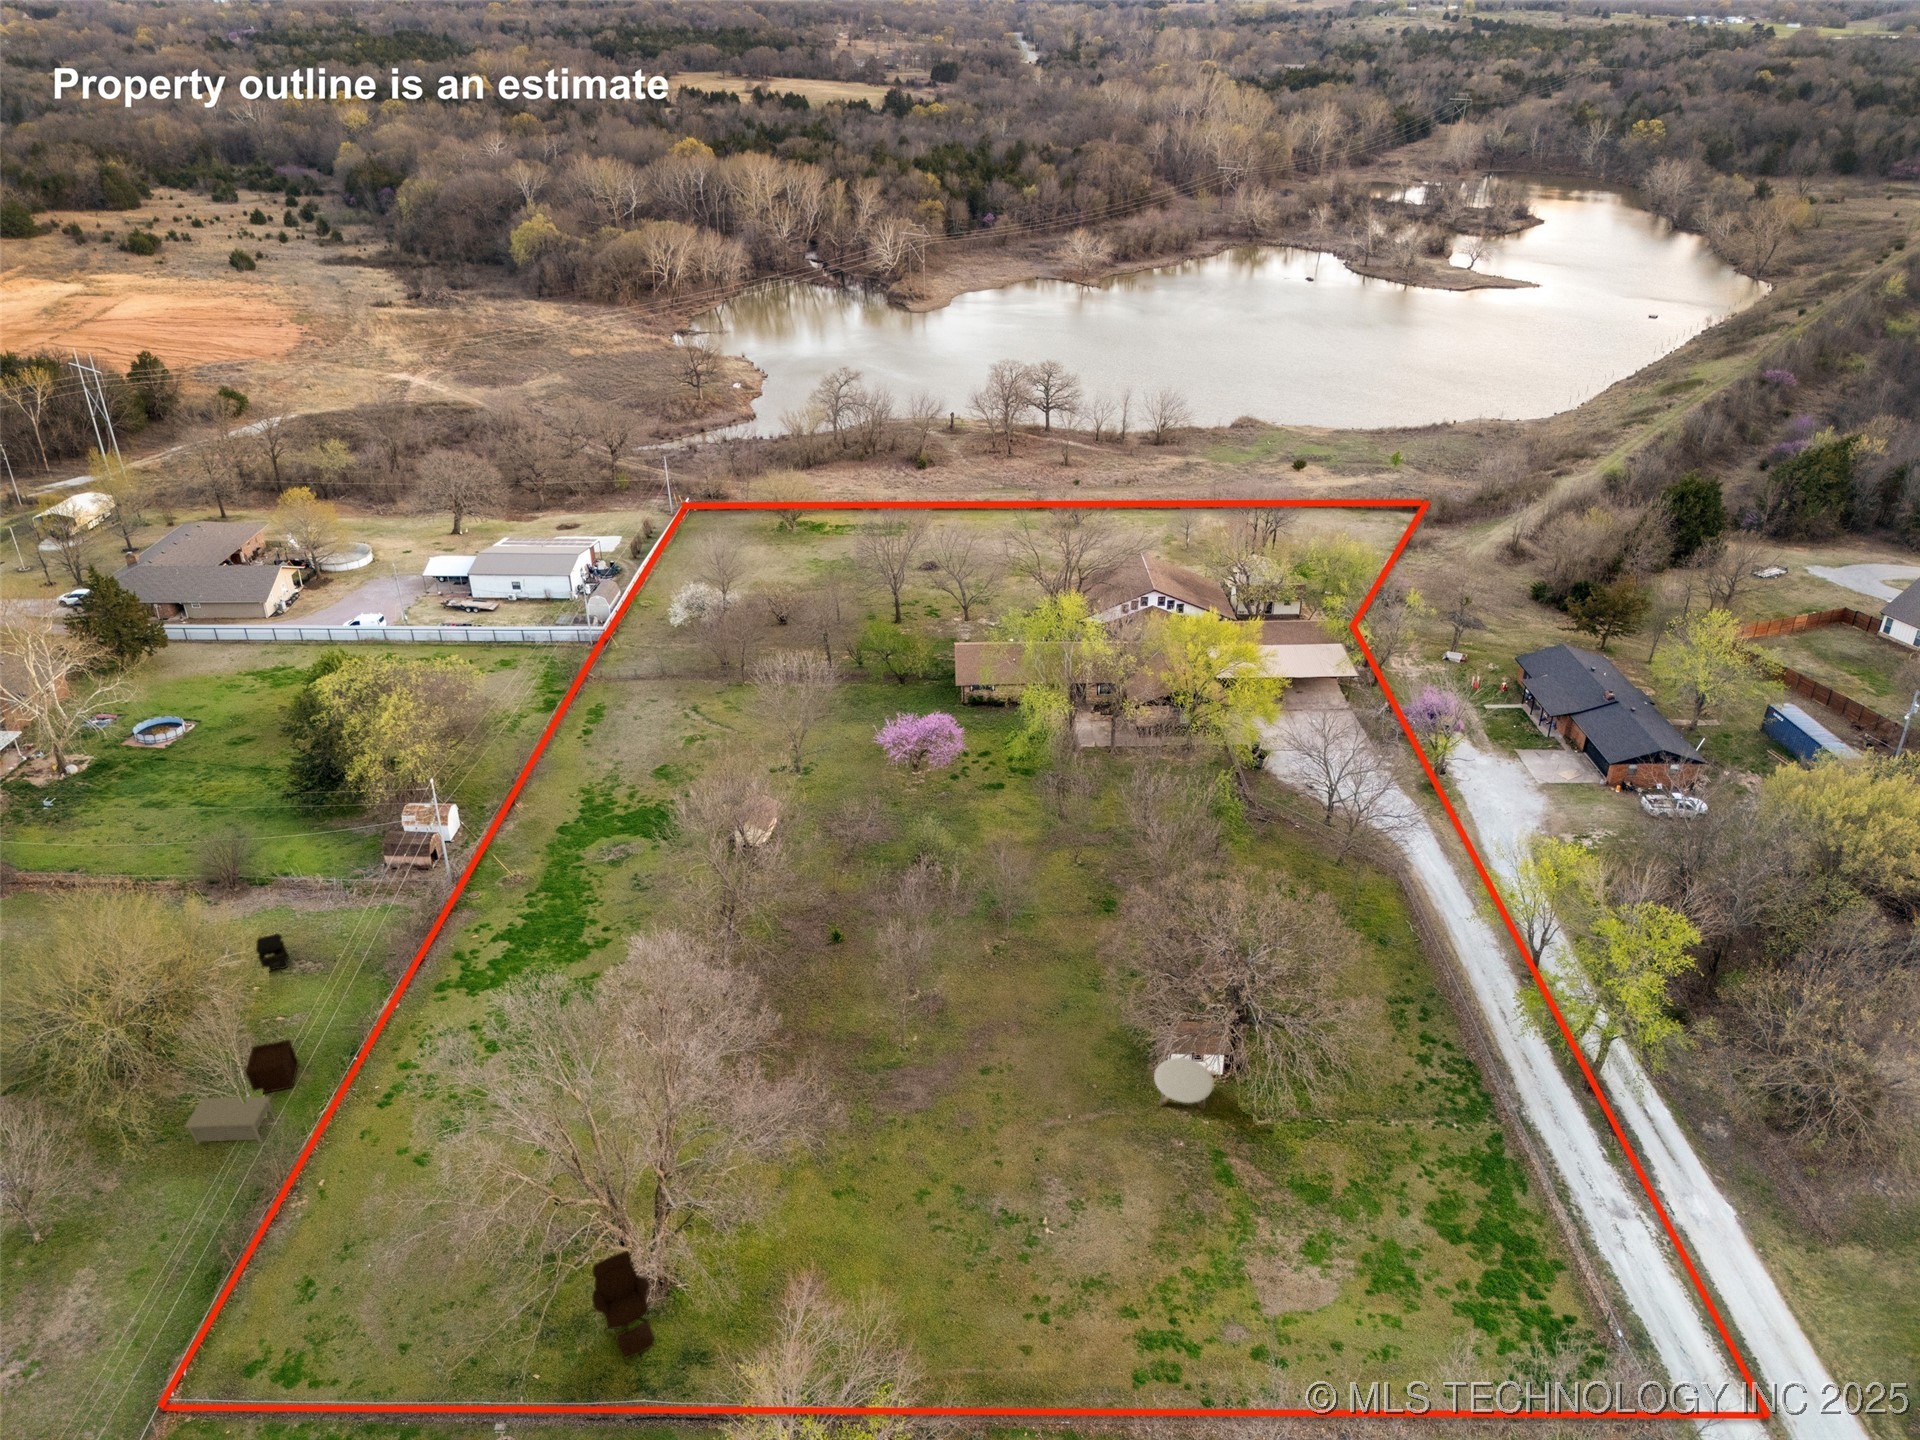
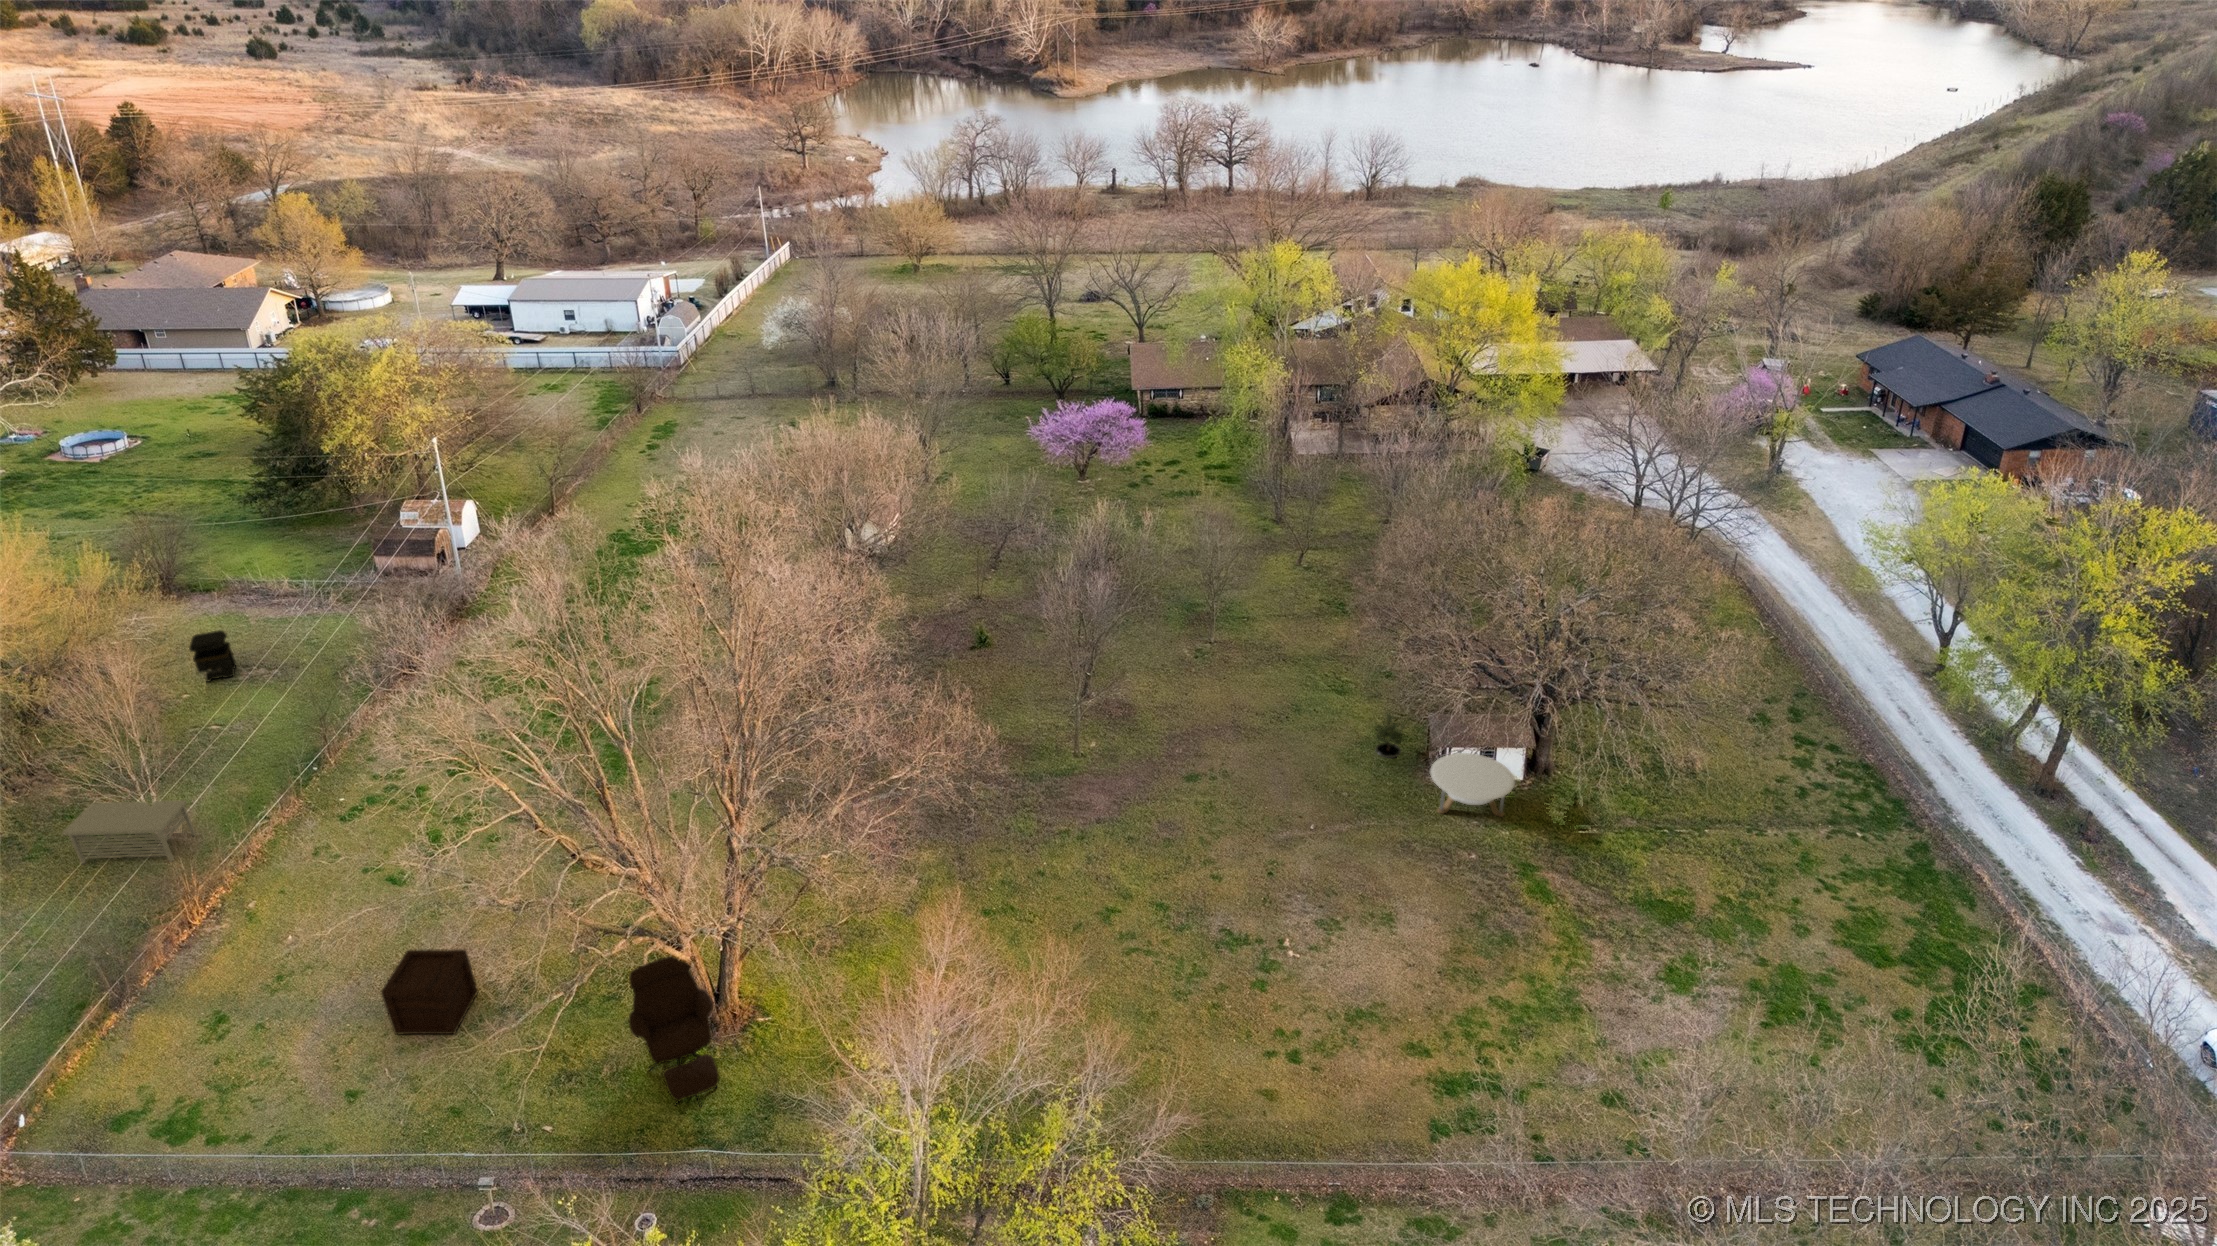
potted tree: none [1116,1020,1140,1053] -> present [1375,713,1404,758]
wooden crate: present [245,1040,298,1093] -> present [381,949,478,1034]

